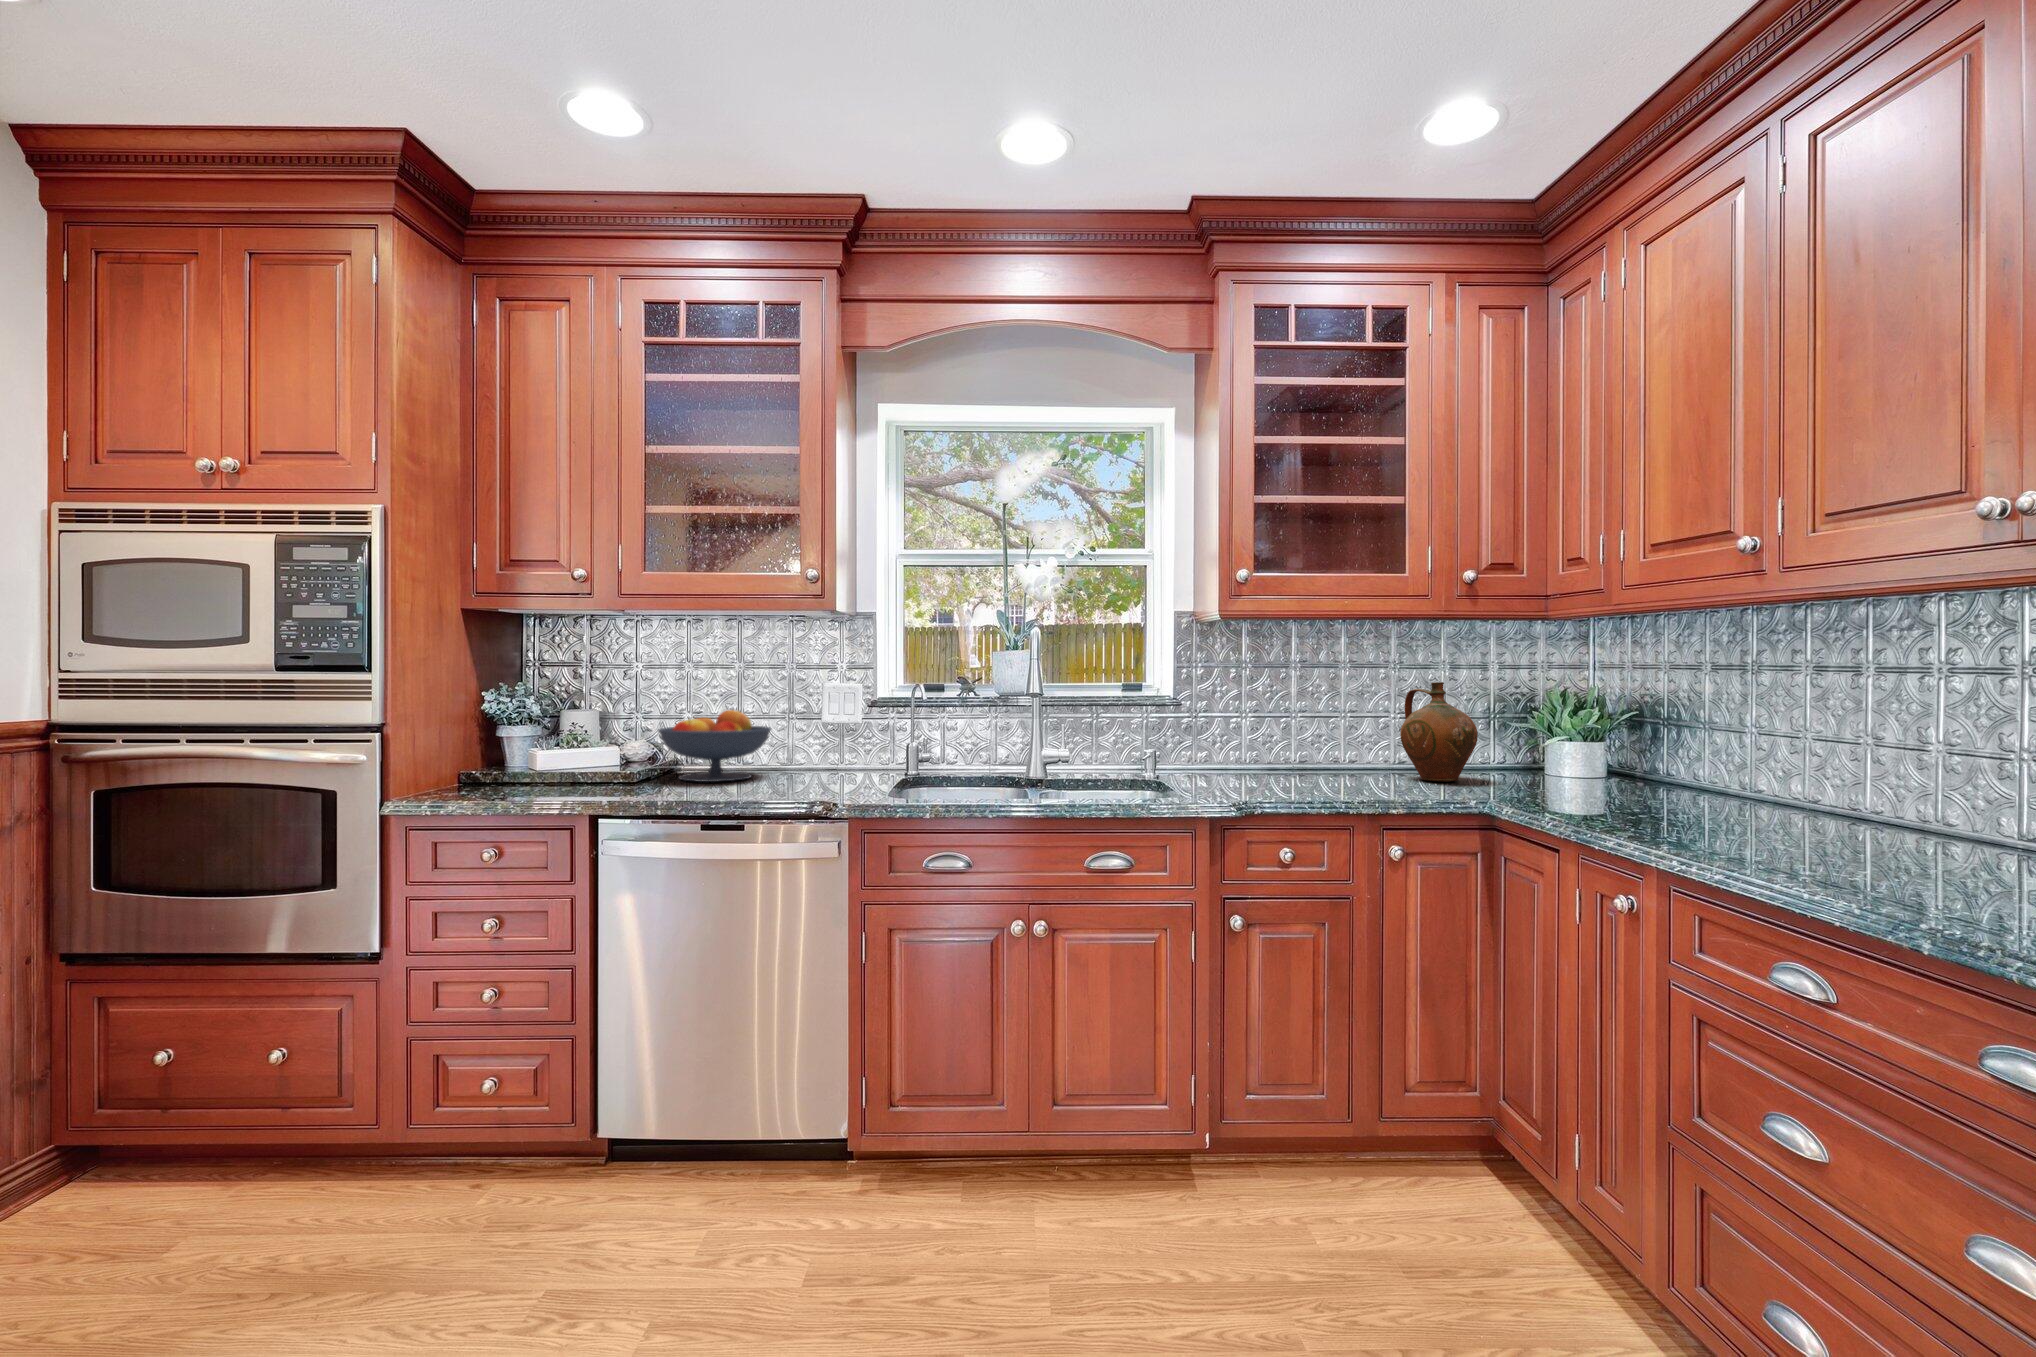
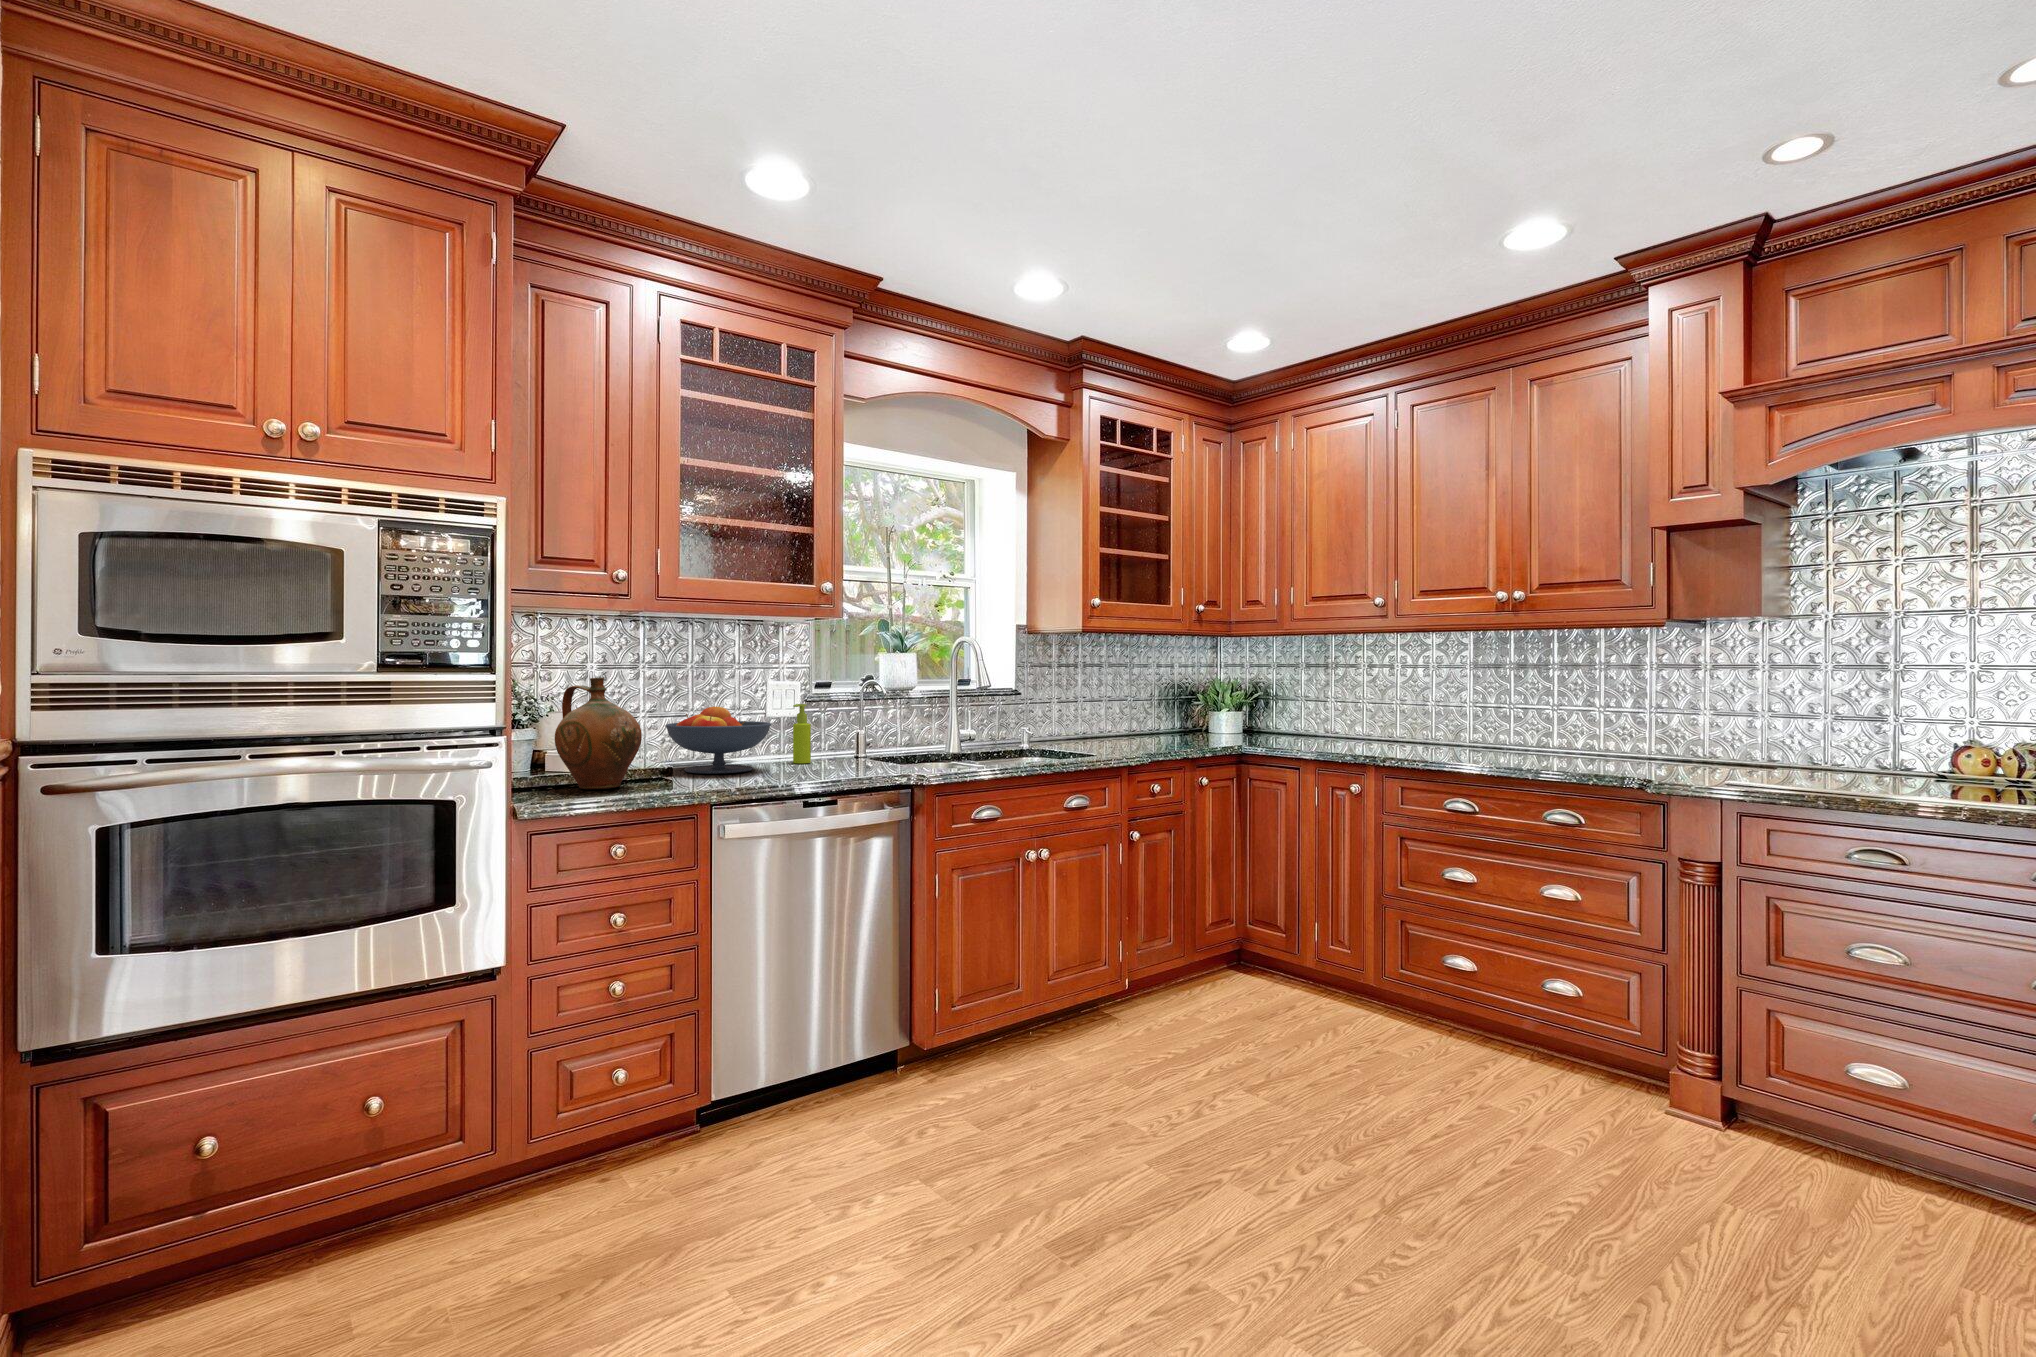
ceramic jug: present [1400,682,1478,782] -> present [555,678,642,789]
soap dispenser: none [818,710,841,777] -> present [793,704,811,763]

